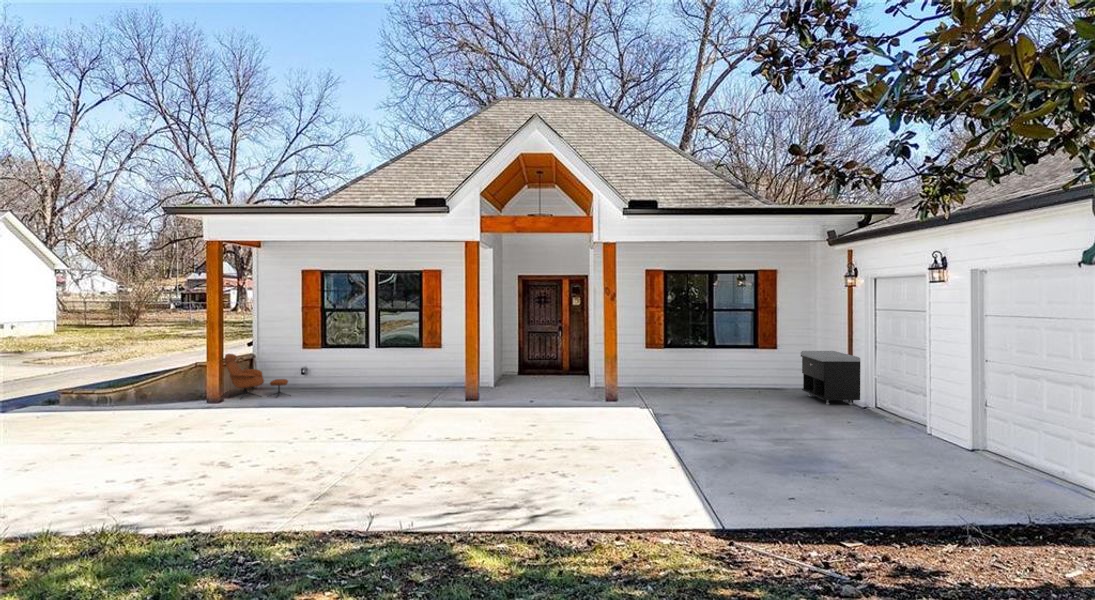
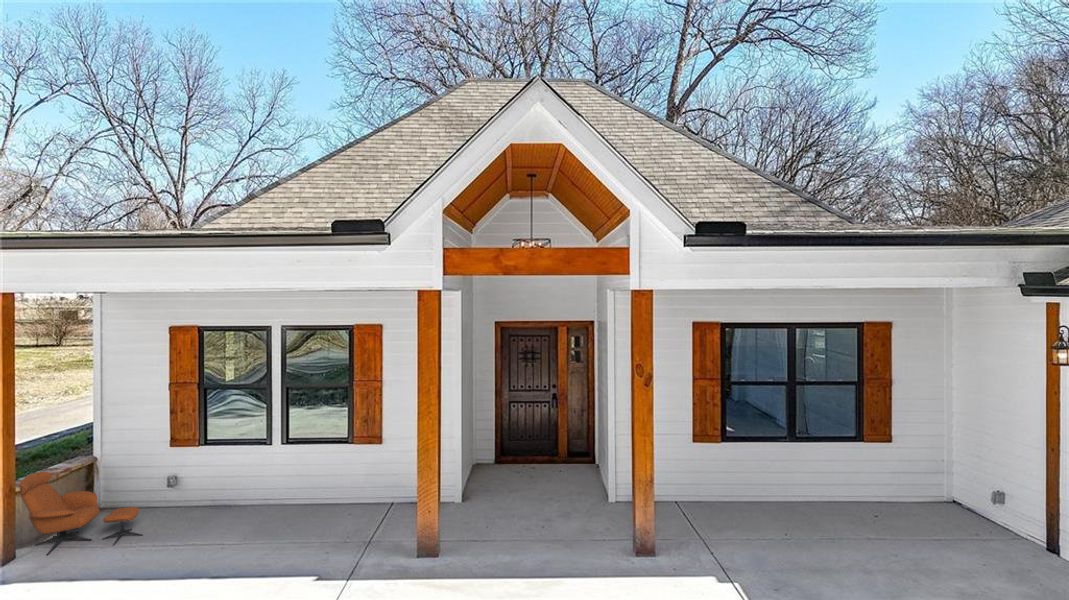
storage bench: present [801,351,860,405] -> none [925,440,1055,542]

